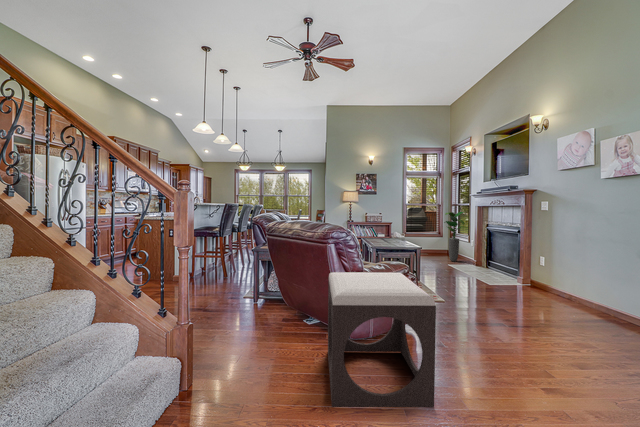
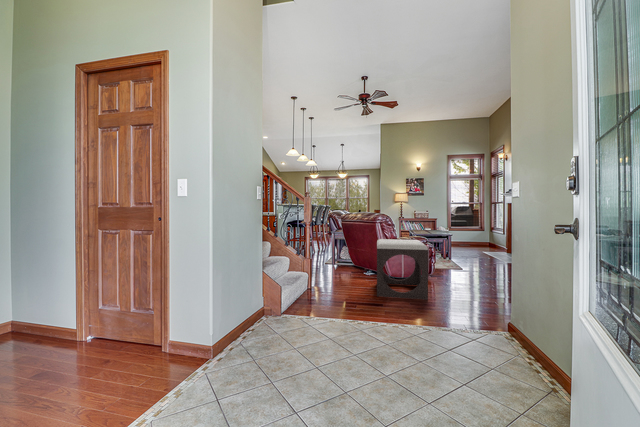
potted plant: present [444,212,464,262] -> none [483,209,505,251]

